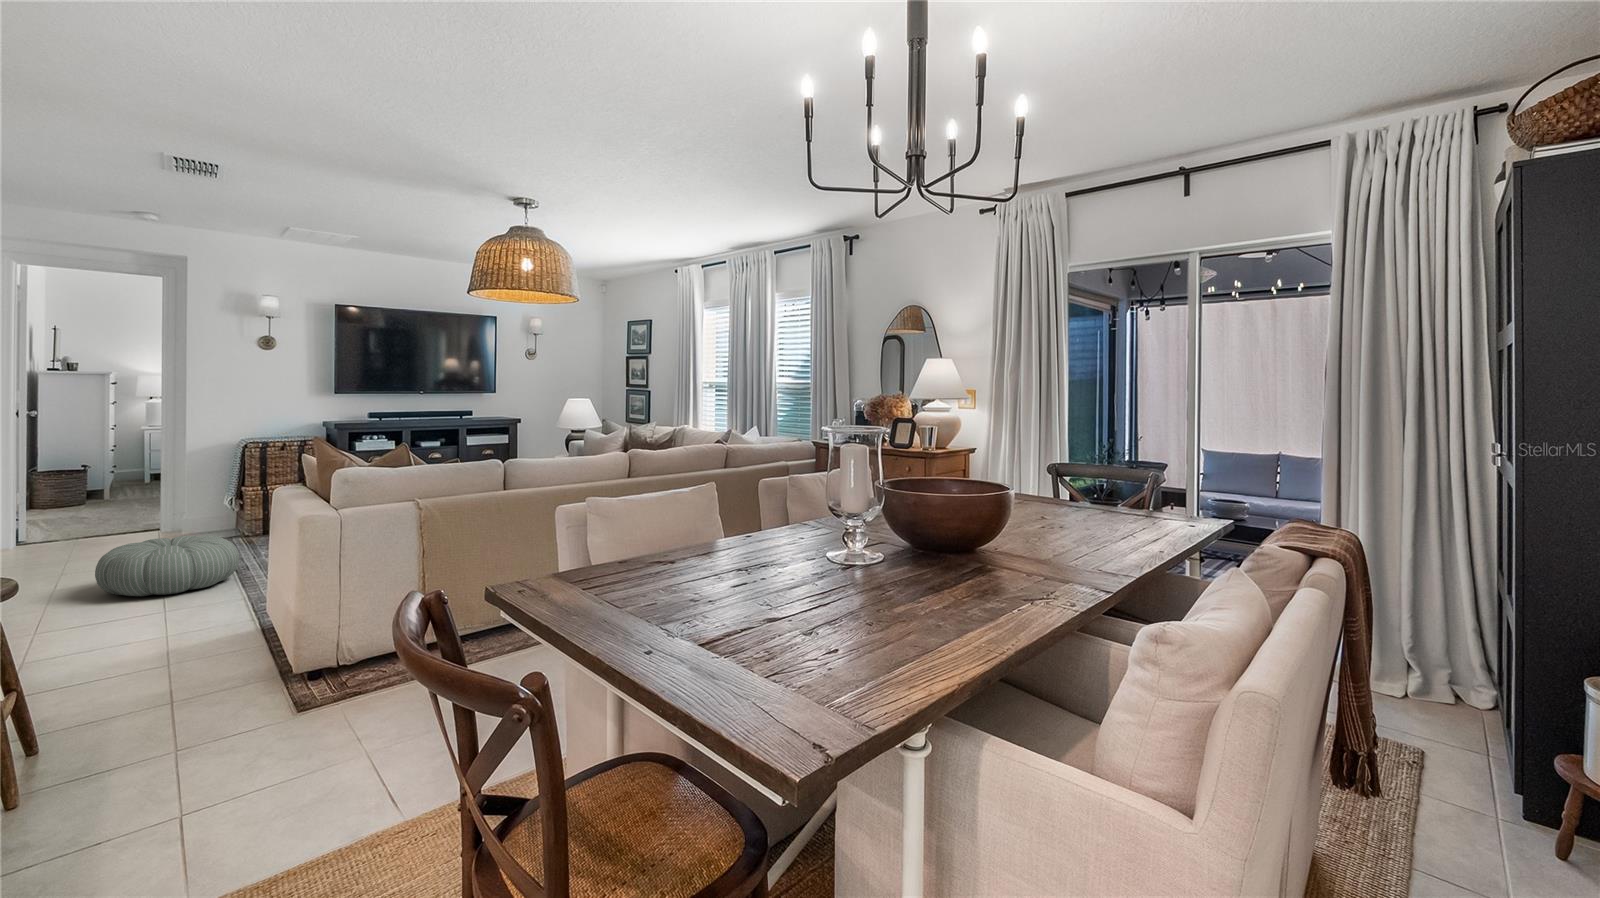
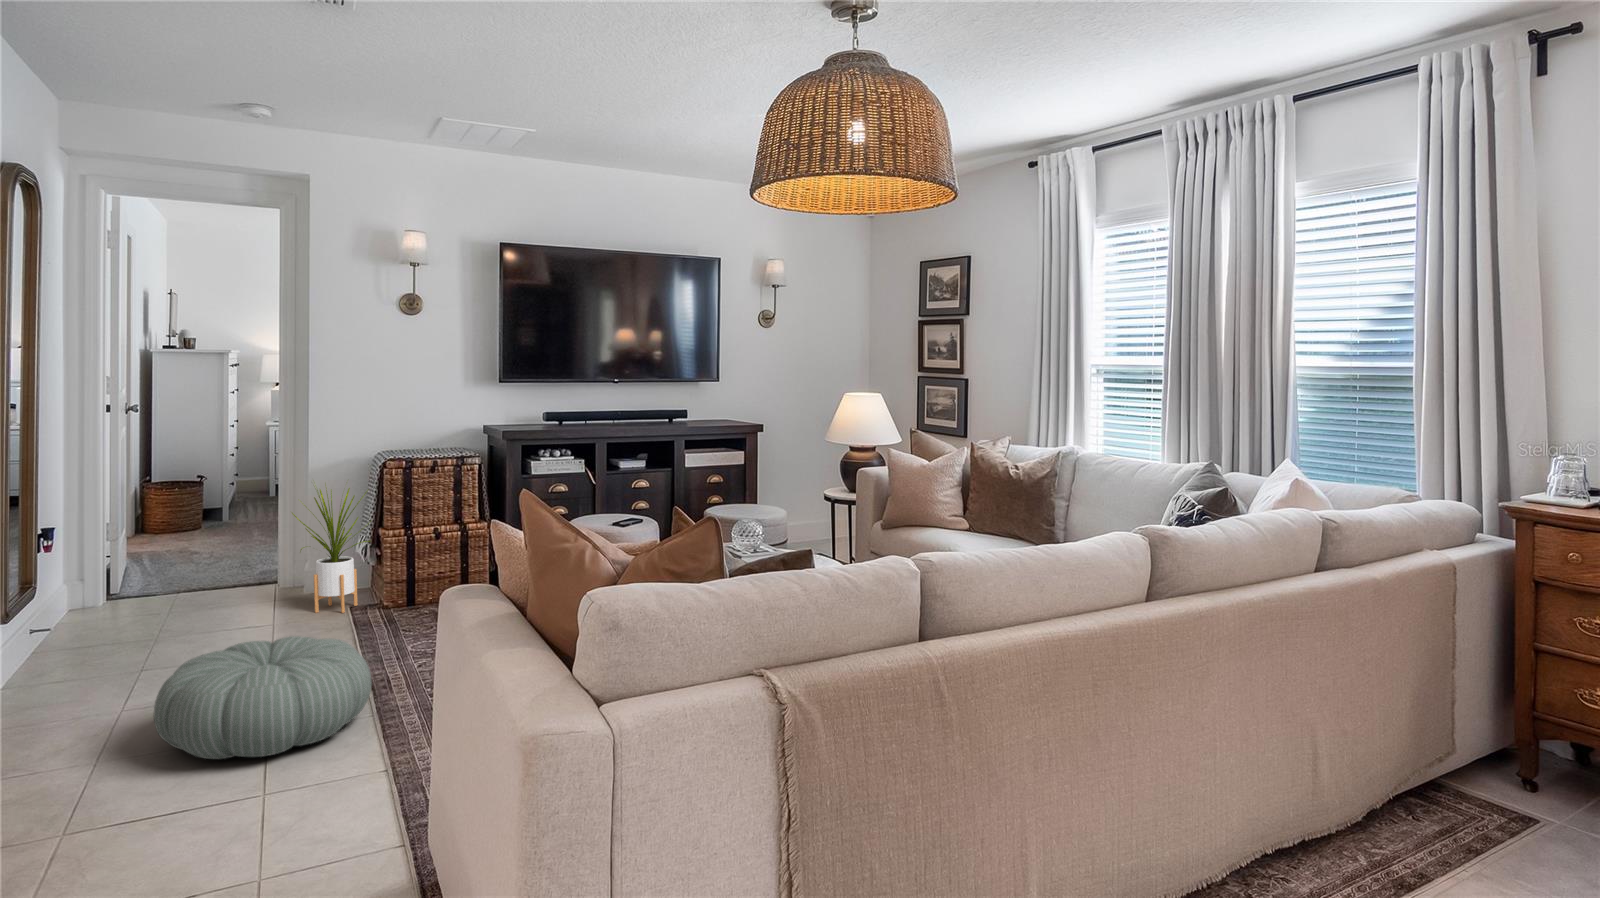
house plant: none [175,453,238,541] -> present [292,488,368,613]

